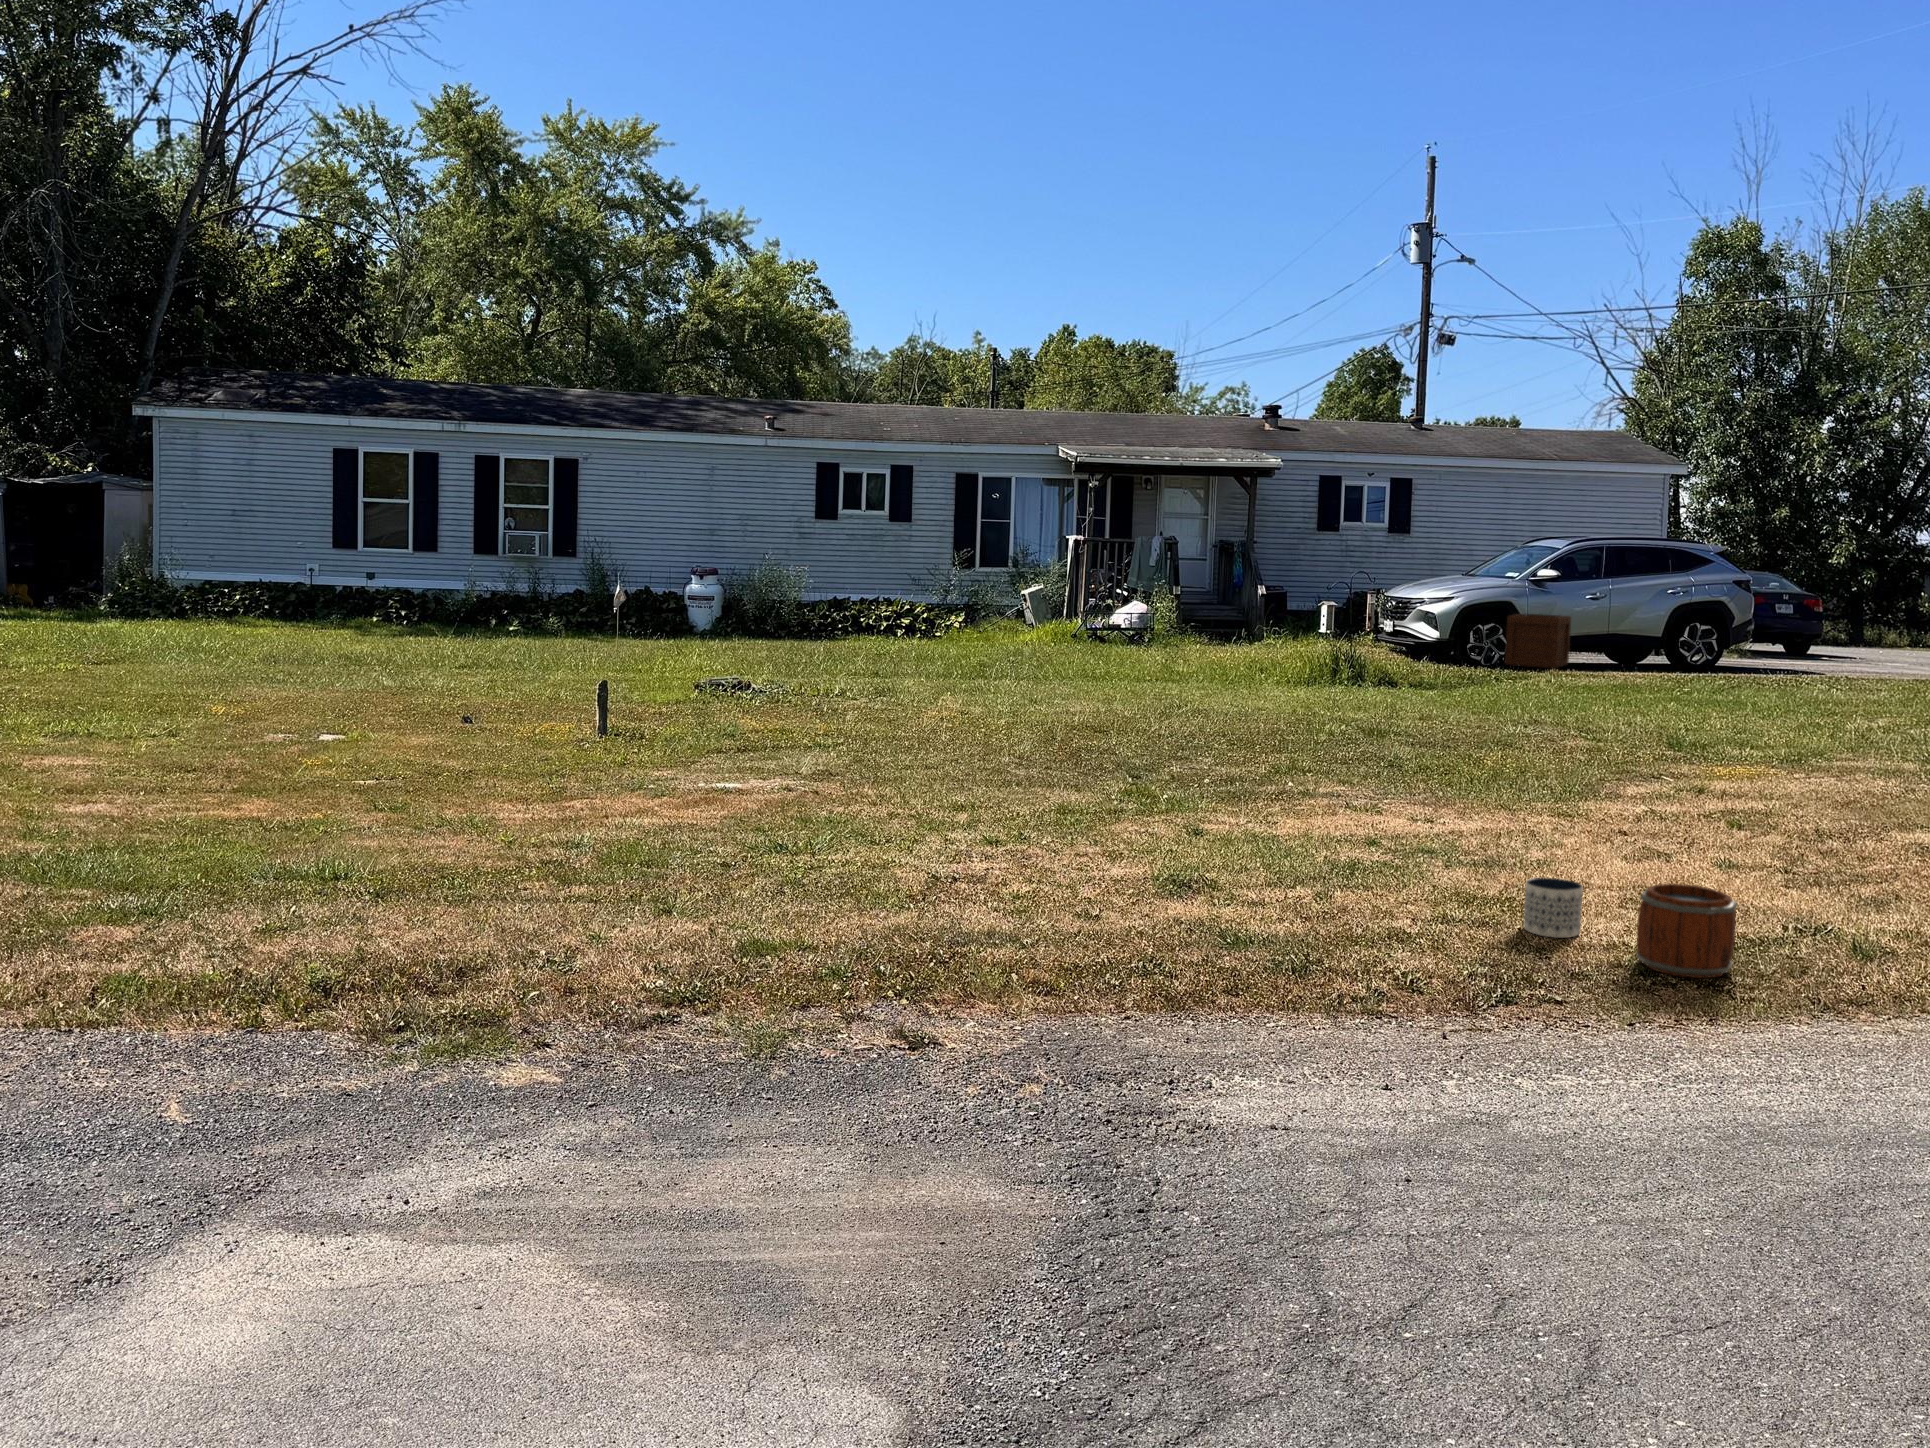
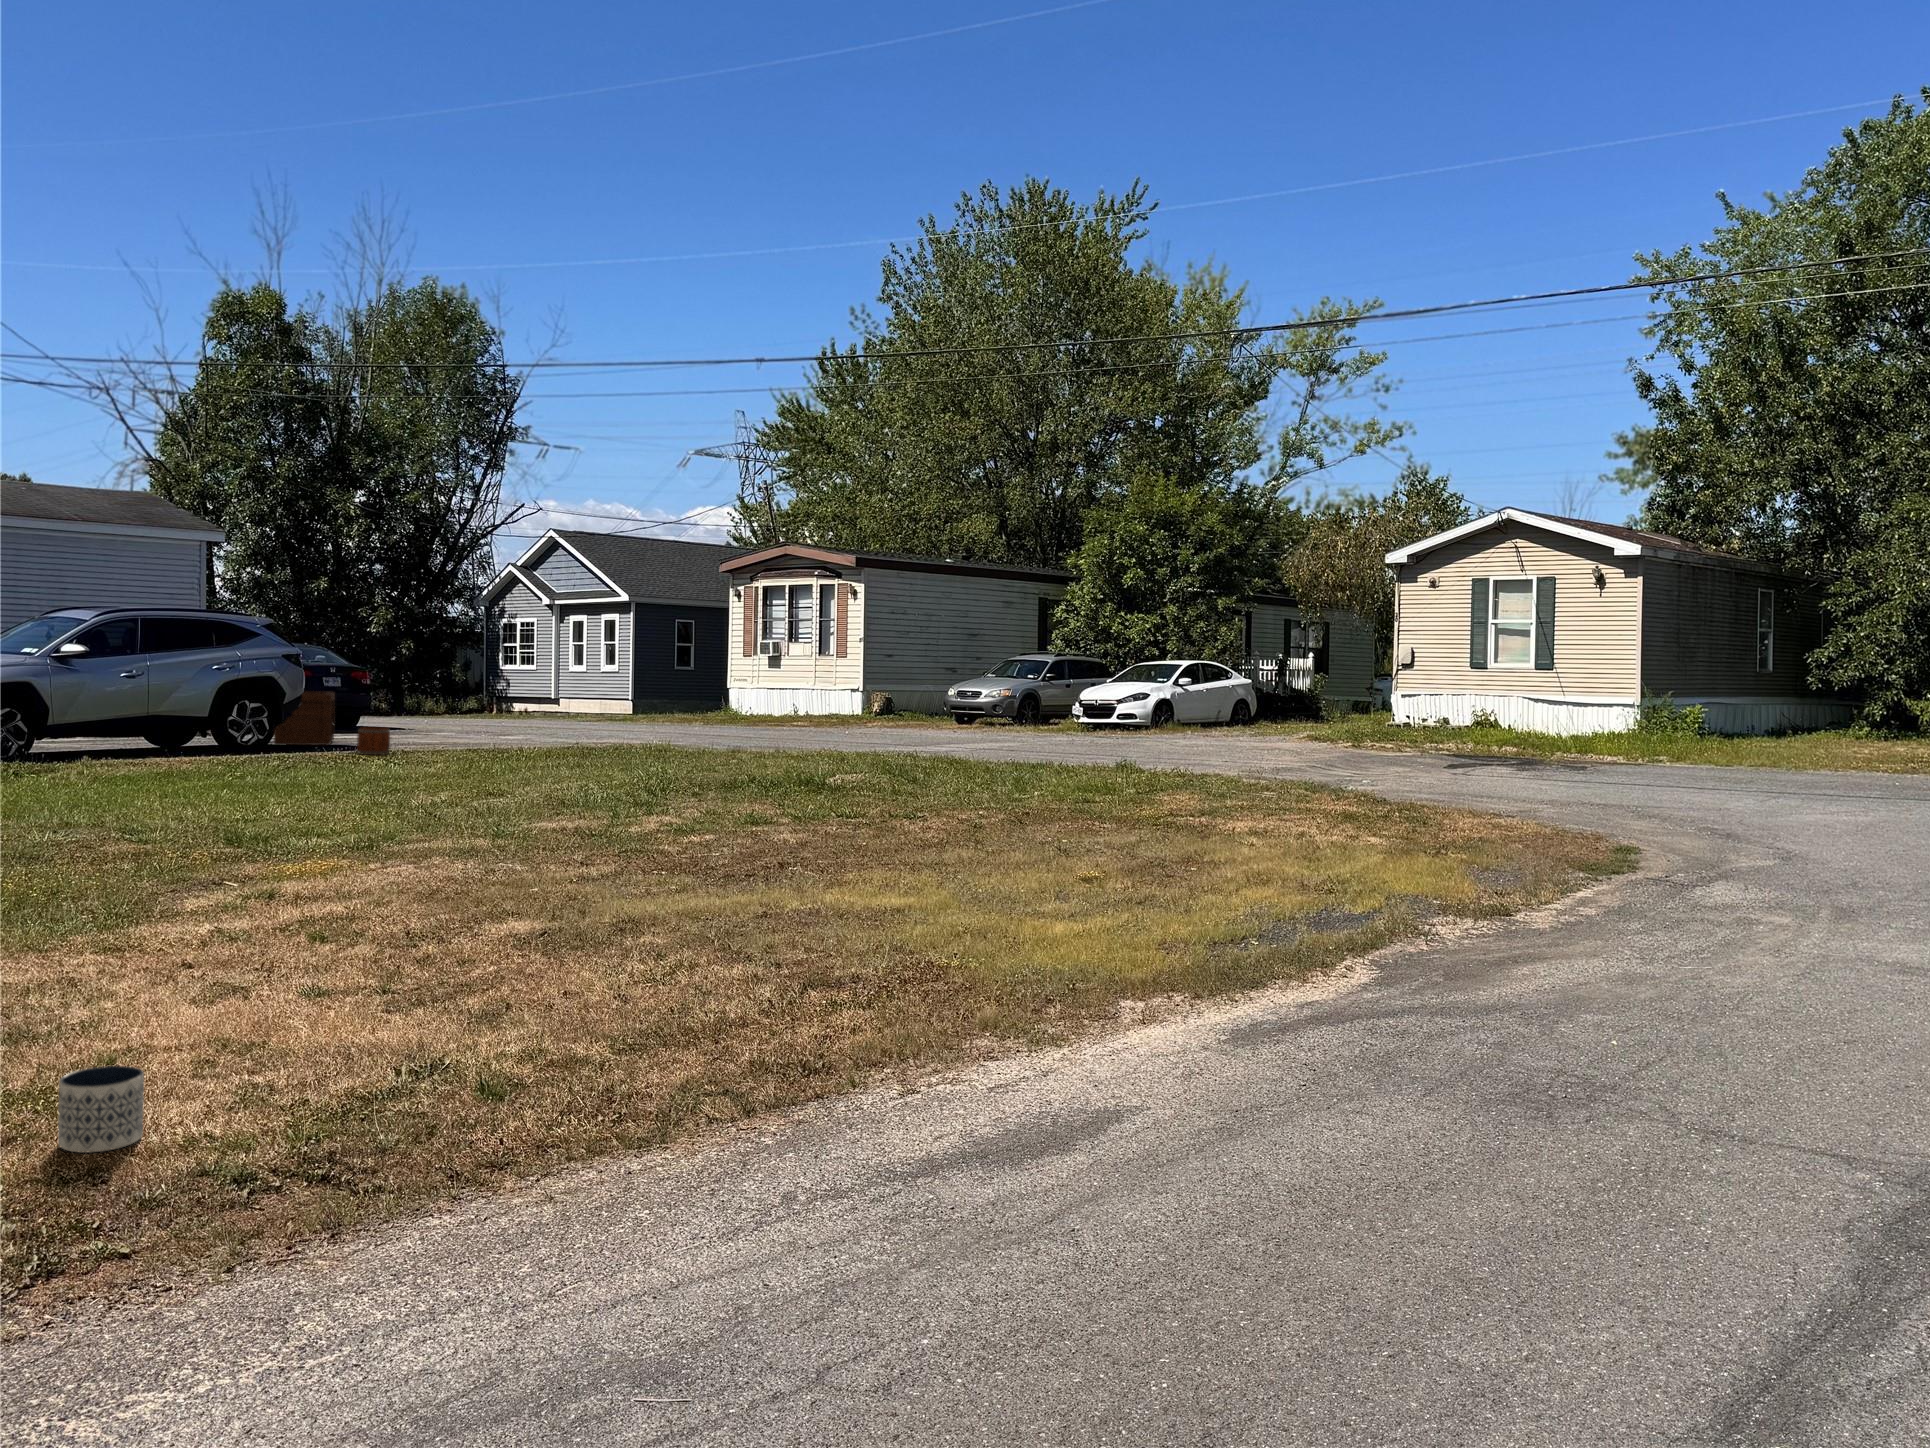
wooden crate: present [1505,613,1571,668] -> present [274,691,335,746]
bucket: present [1636,884,1737,978] -> present [357,727,390,755]

